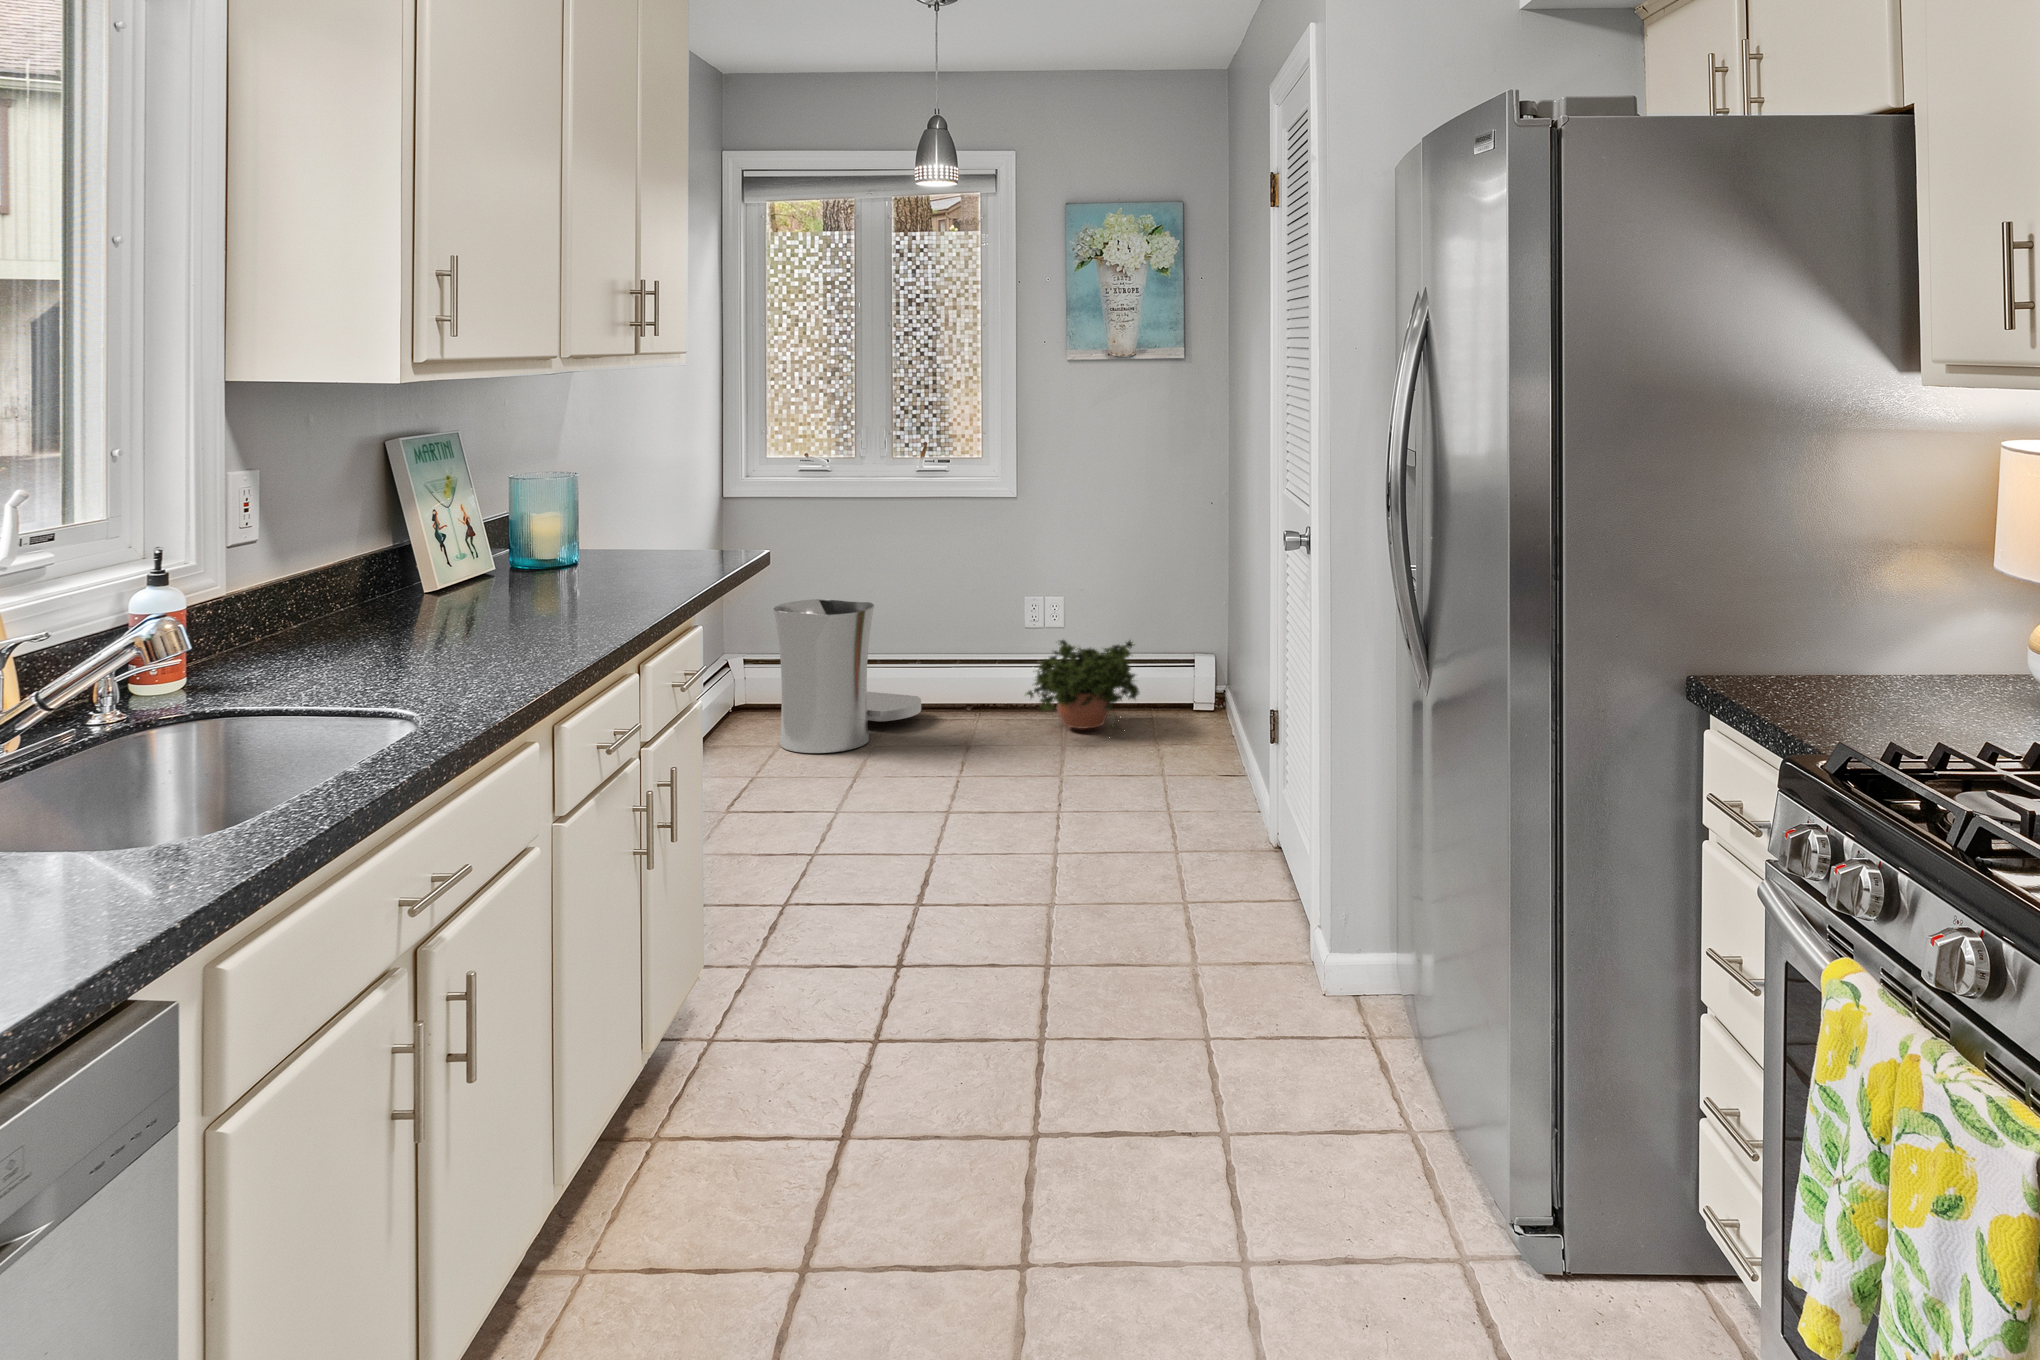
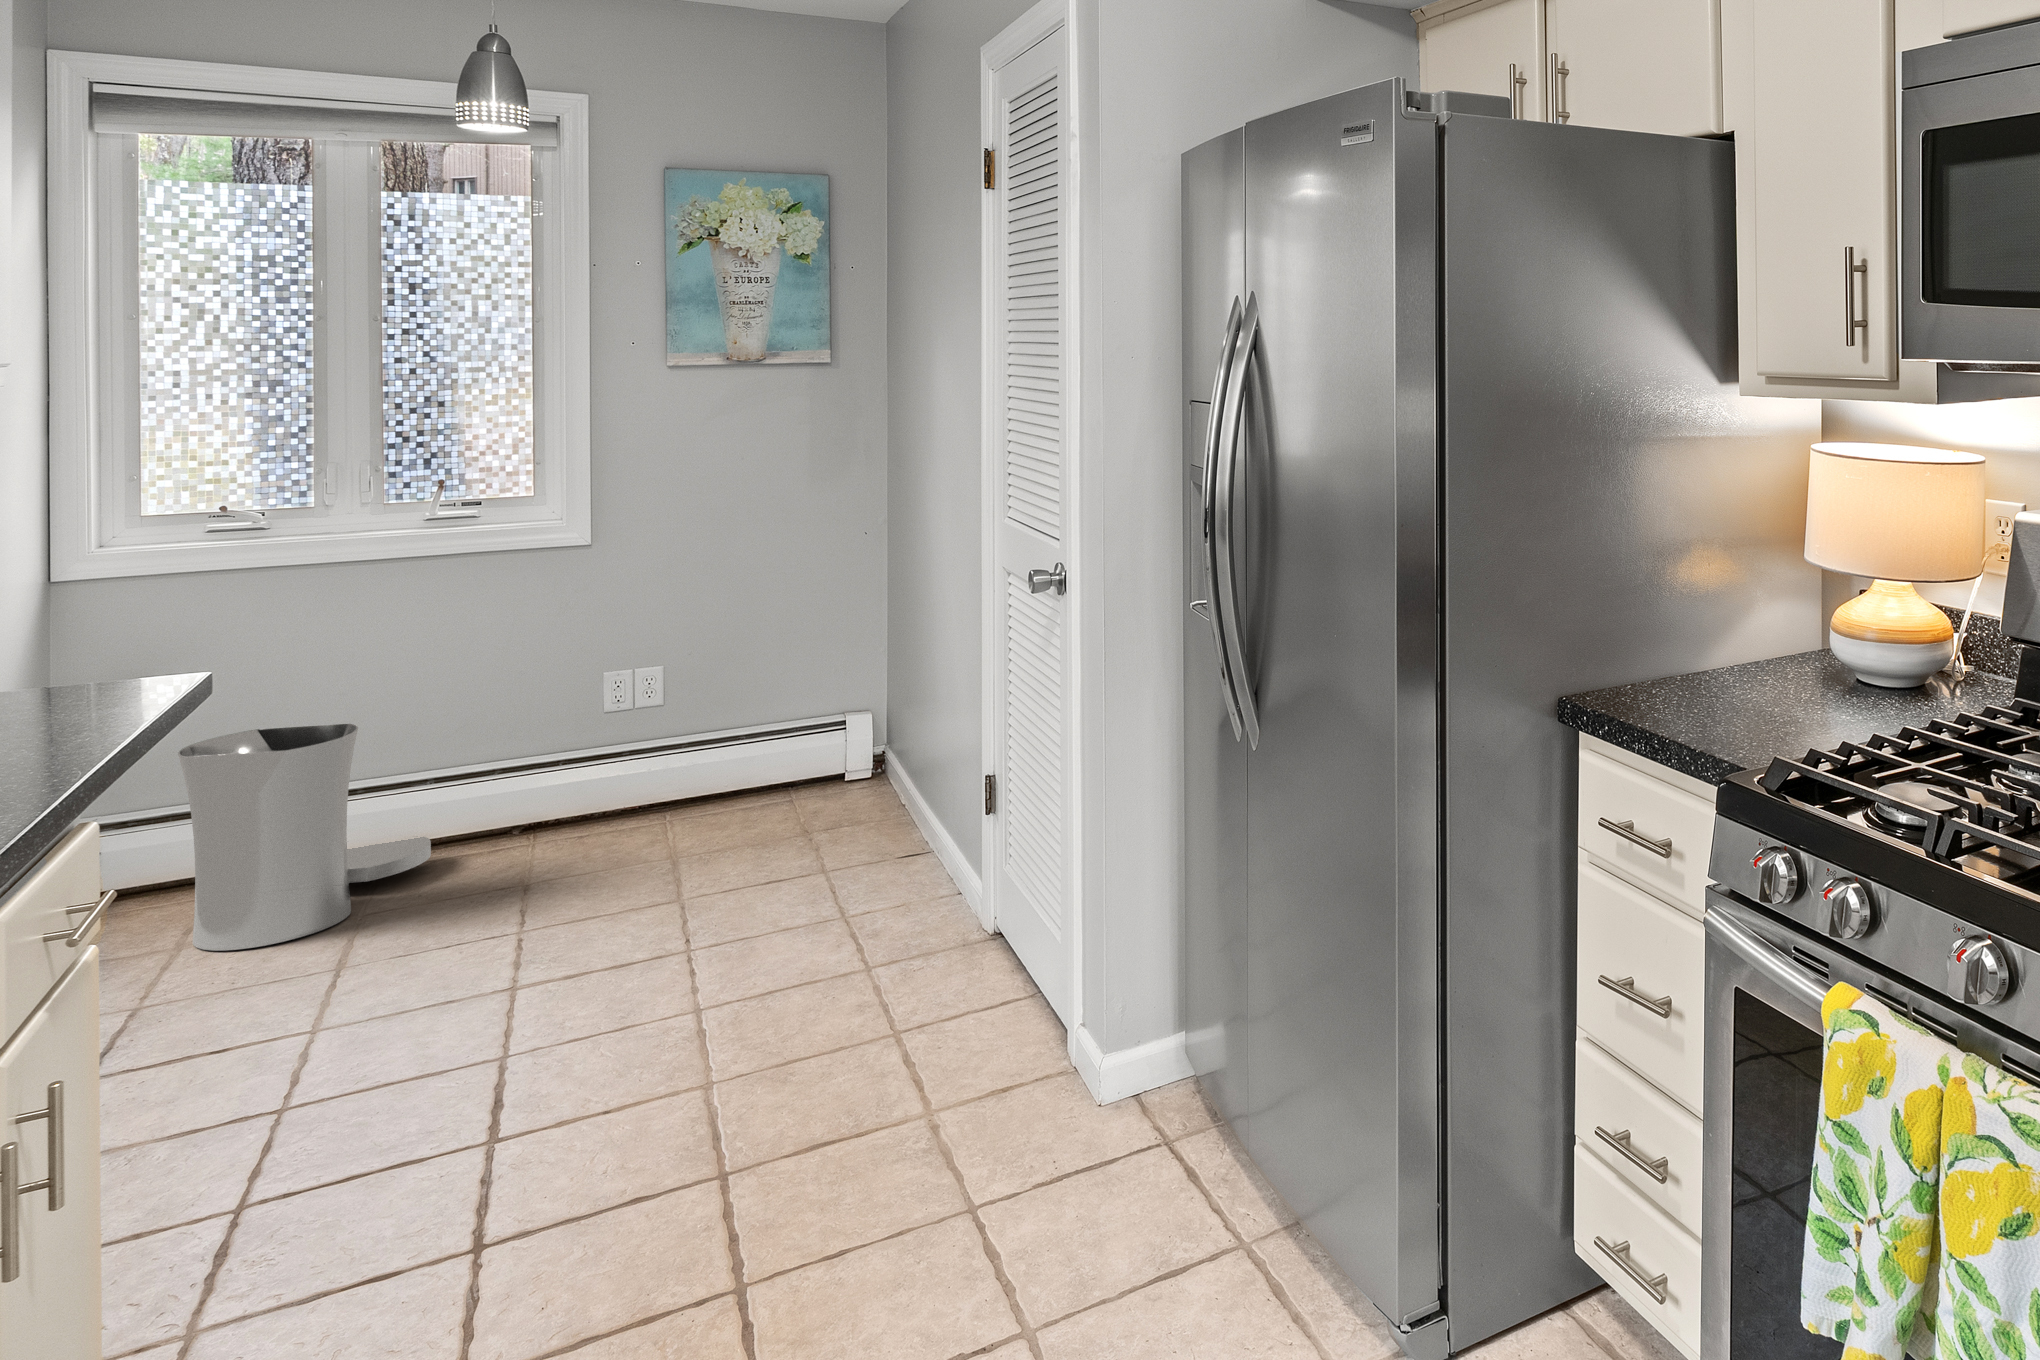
potted plant: present [1025,640,1140,729] -> none [592,719,758,844]

